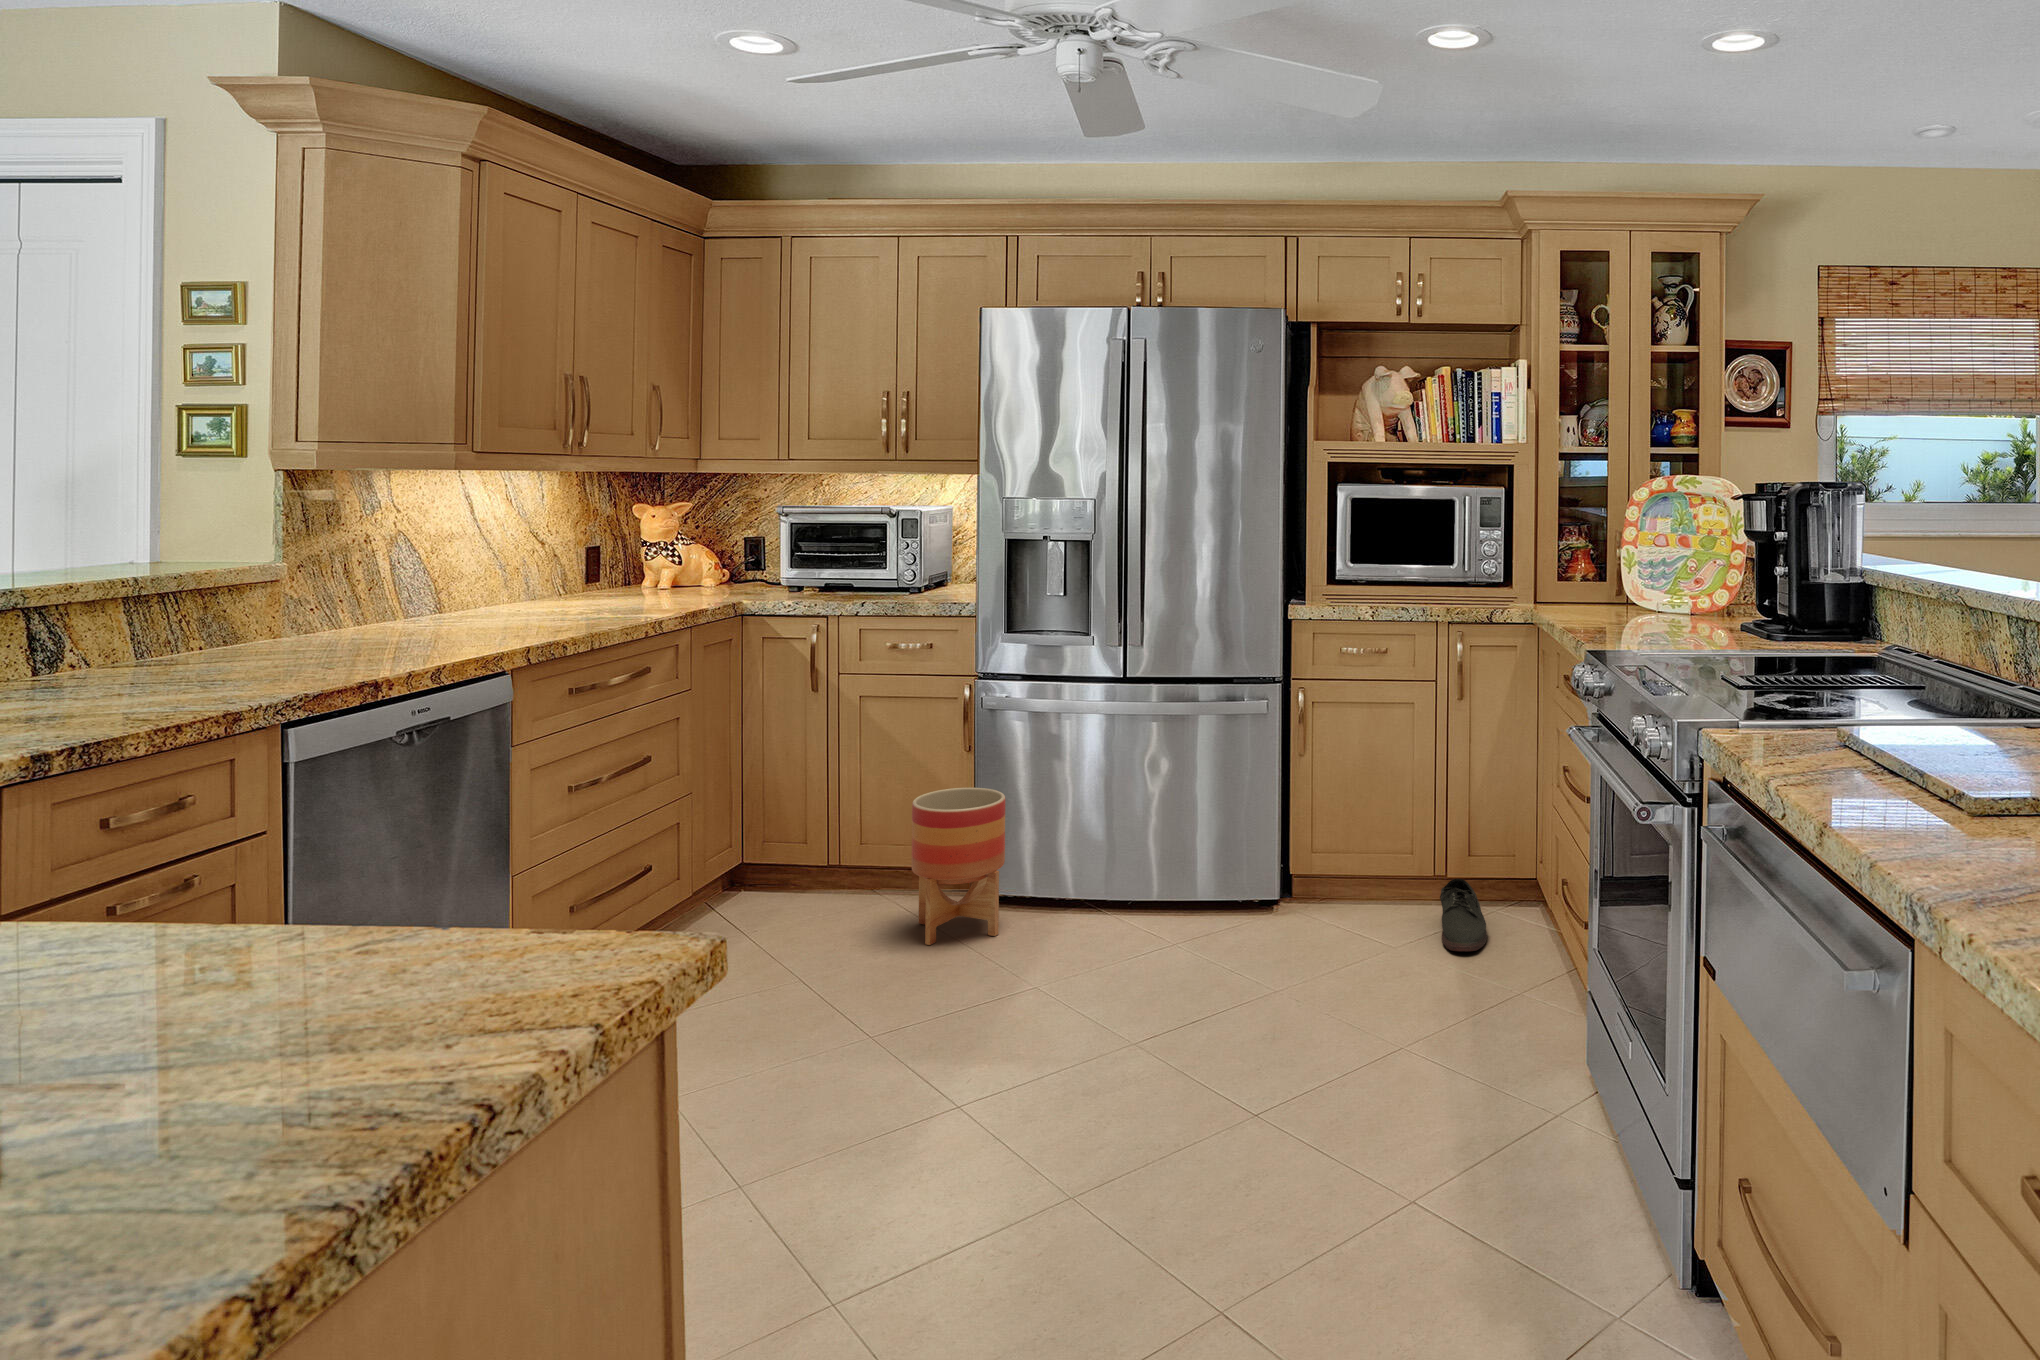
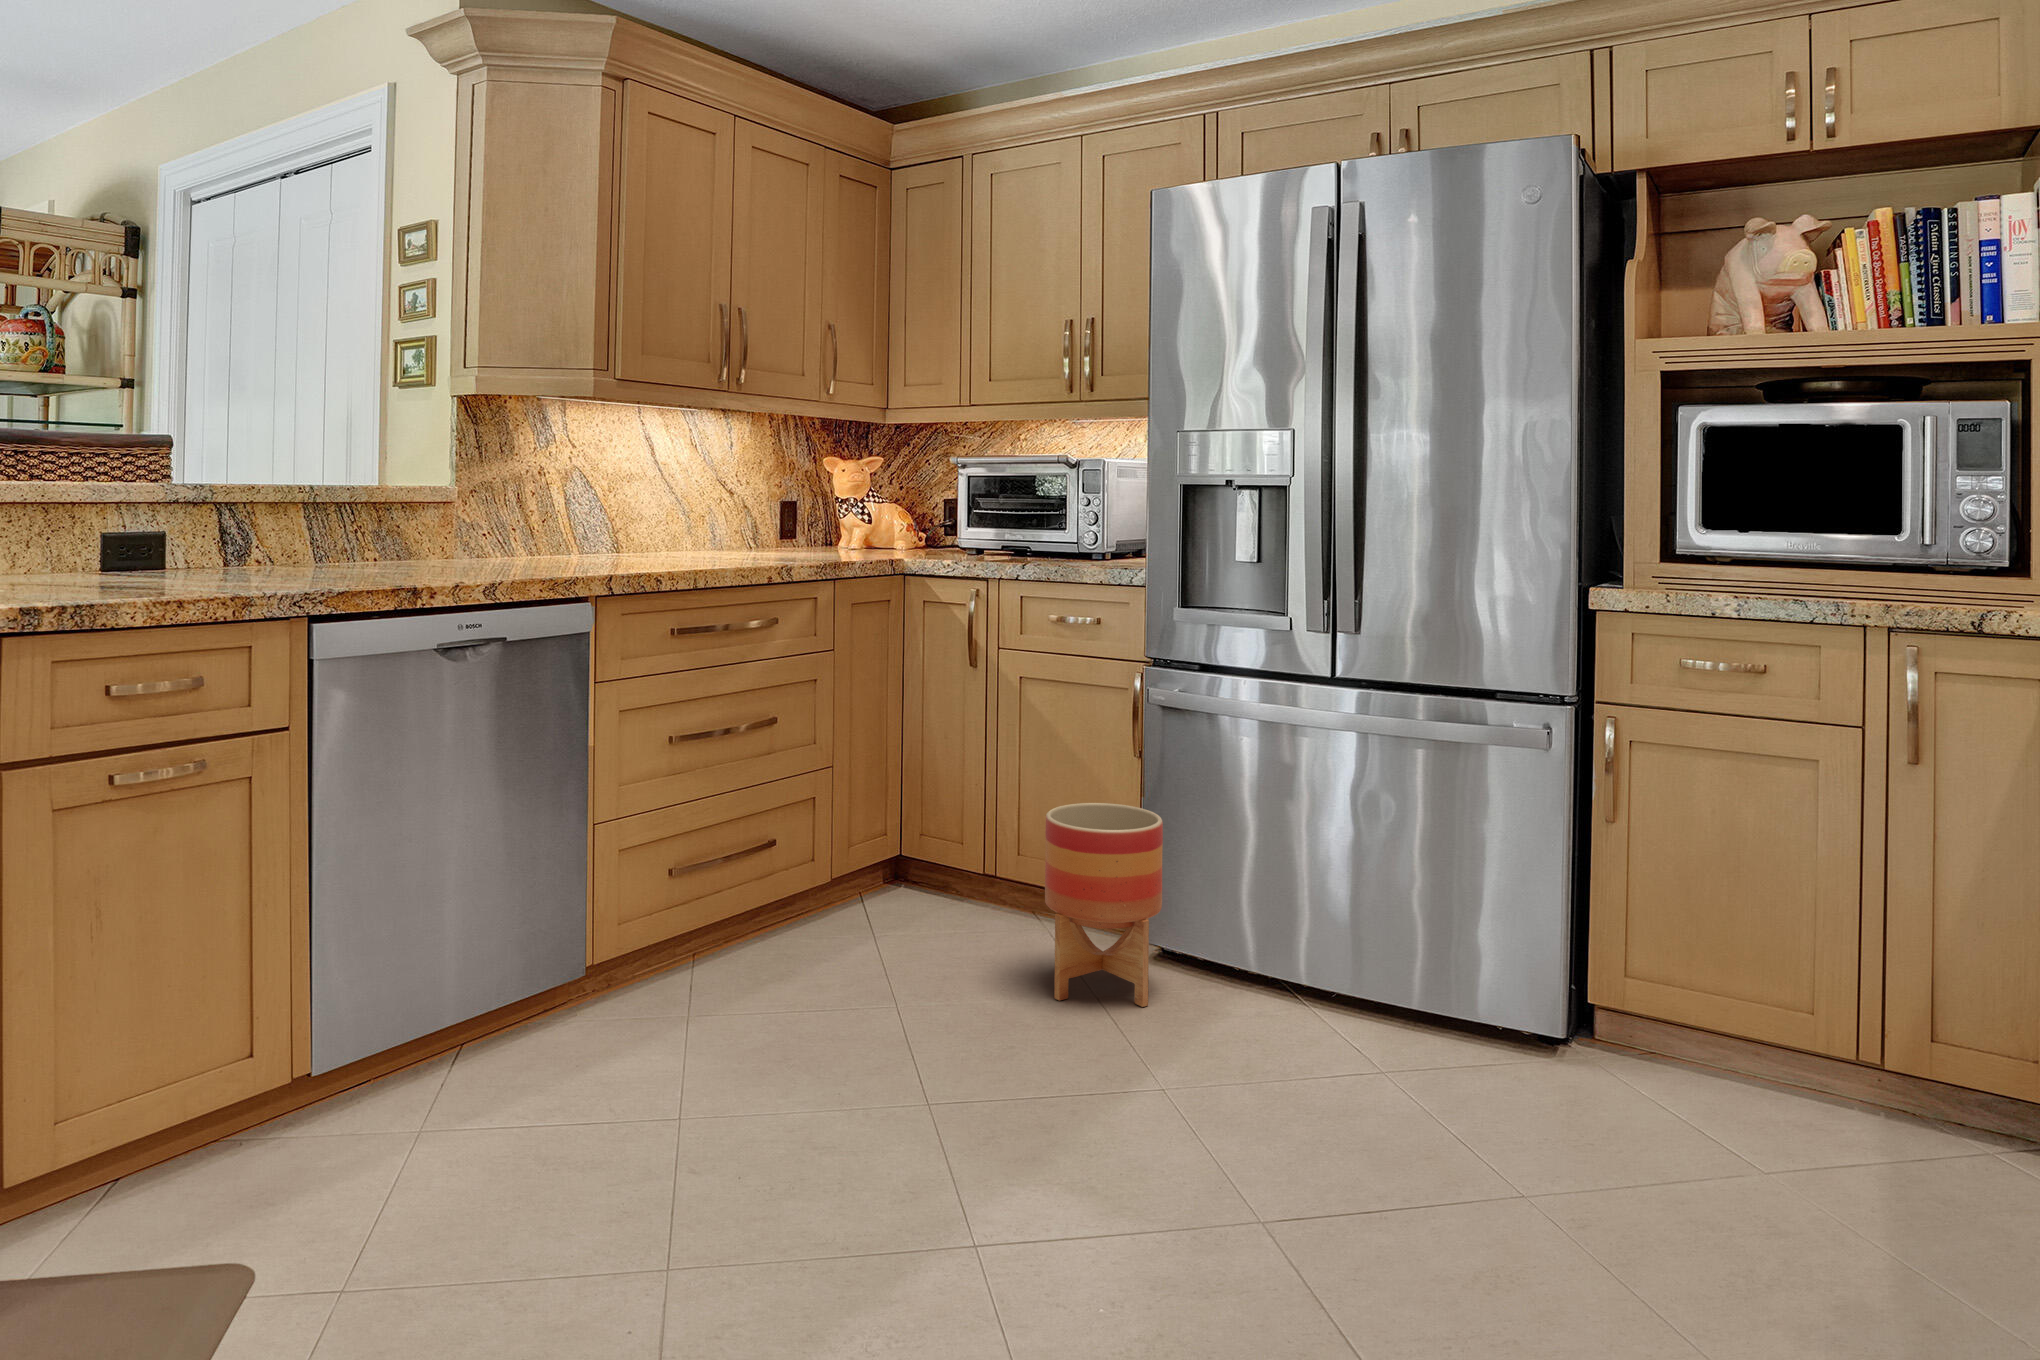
shoe: present [1440,879,1487,951] -> none [1874,1081,1980,1227]

